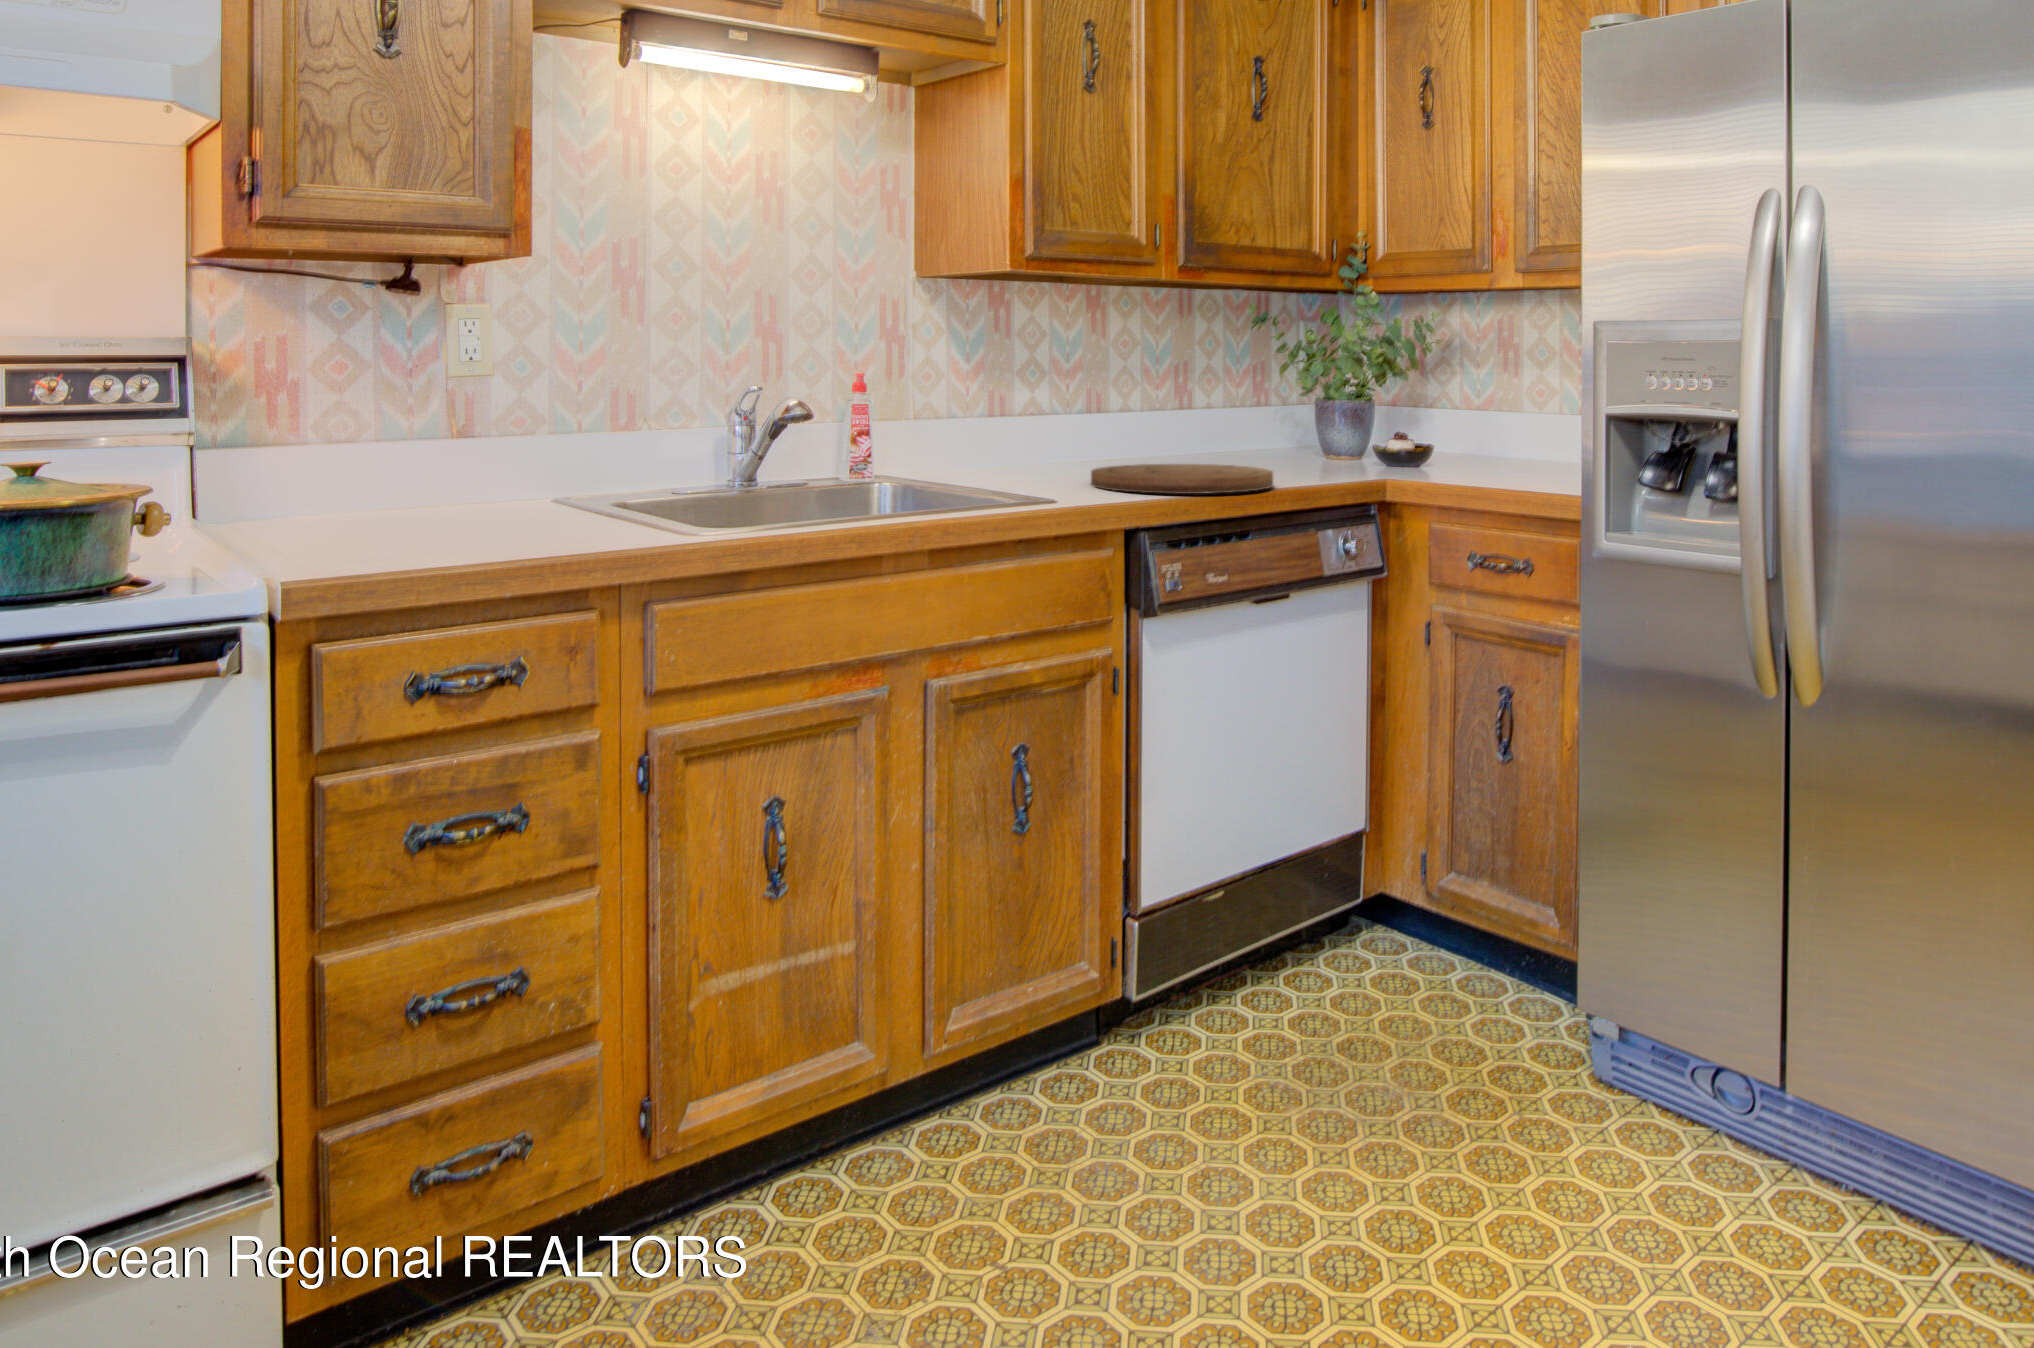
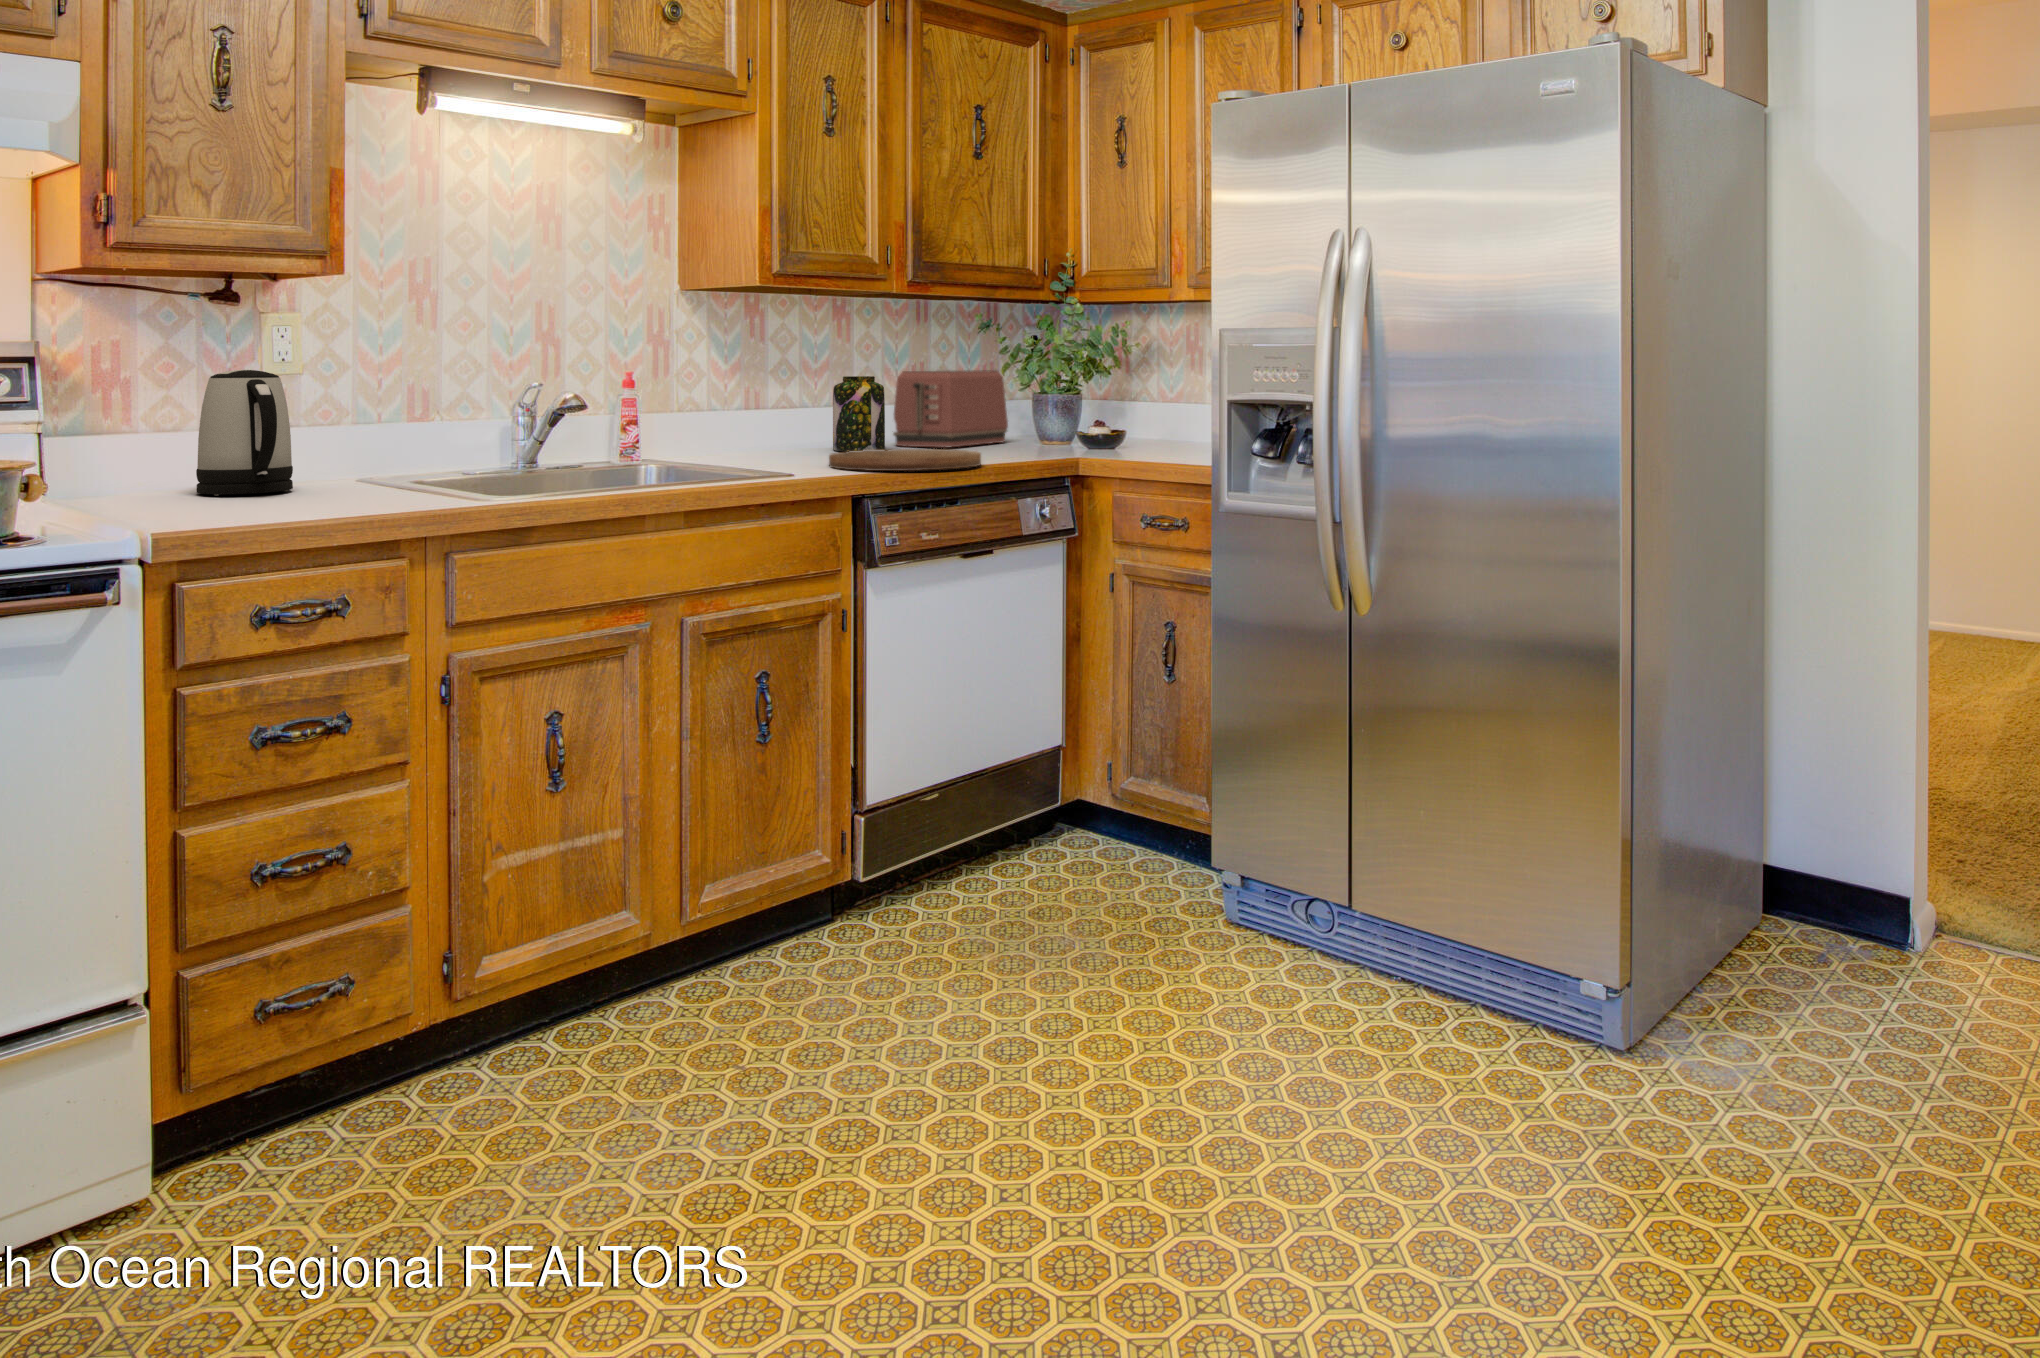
toaster: none [1154,369,1285,459] -> present [894,370,1008,448]
kettle: none [368,370,477,520] -> present [196,370,293,496]
jar: none [1088,376,1148,464] -> present [833,376,885,451]

